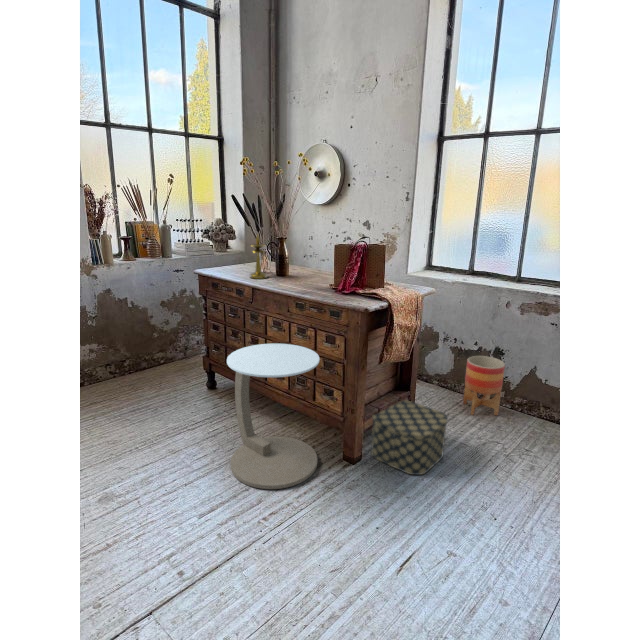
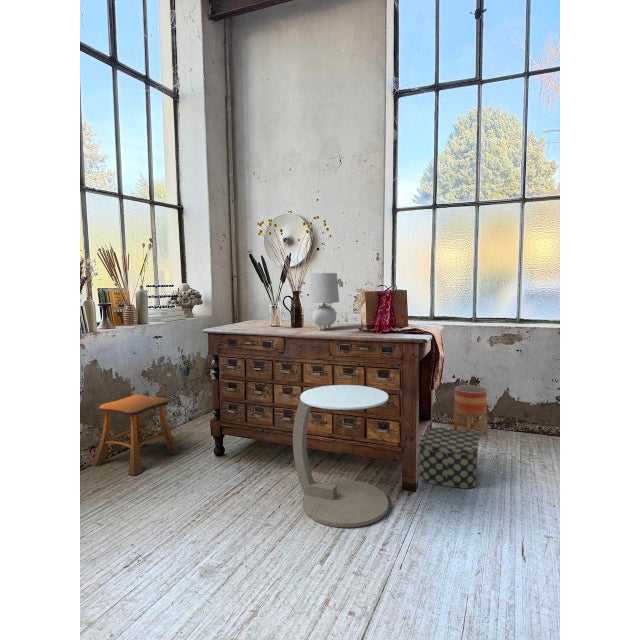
table lamp: none [282,219,315,282] -> present [309,273,339,330]
candlestick: present [250,234,267,279] -> none [272,288,290,330]
stool: none [105,323,181,396] -> present [91,395,181,475]

